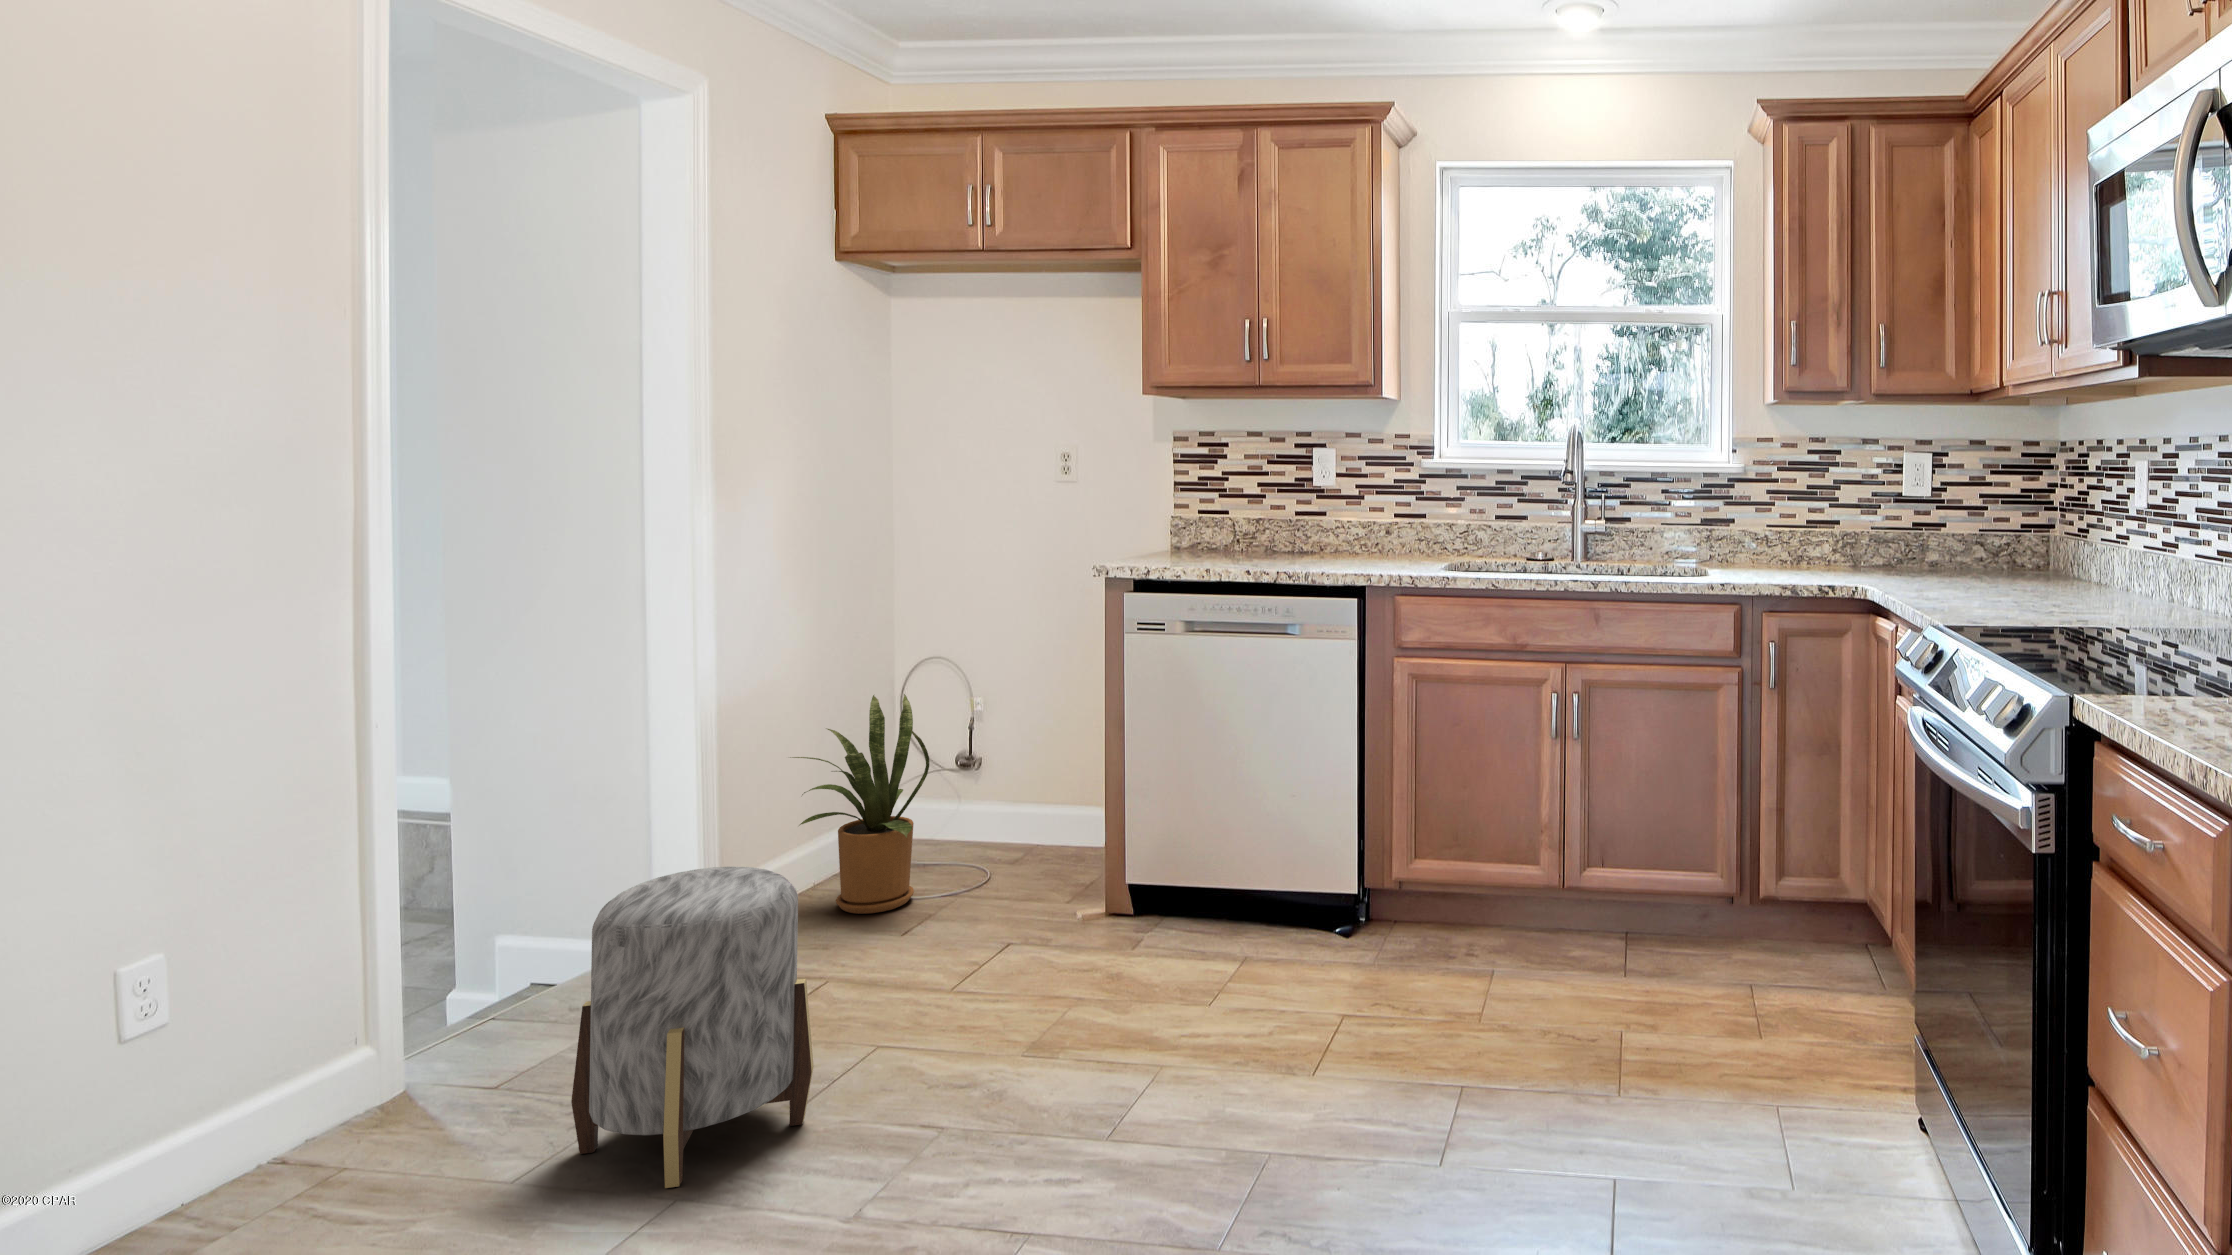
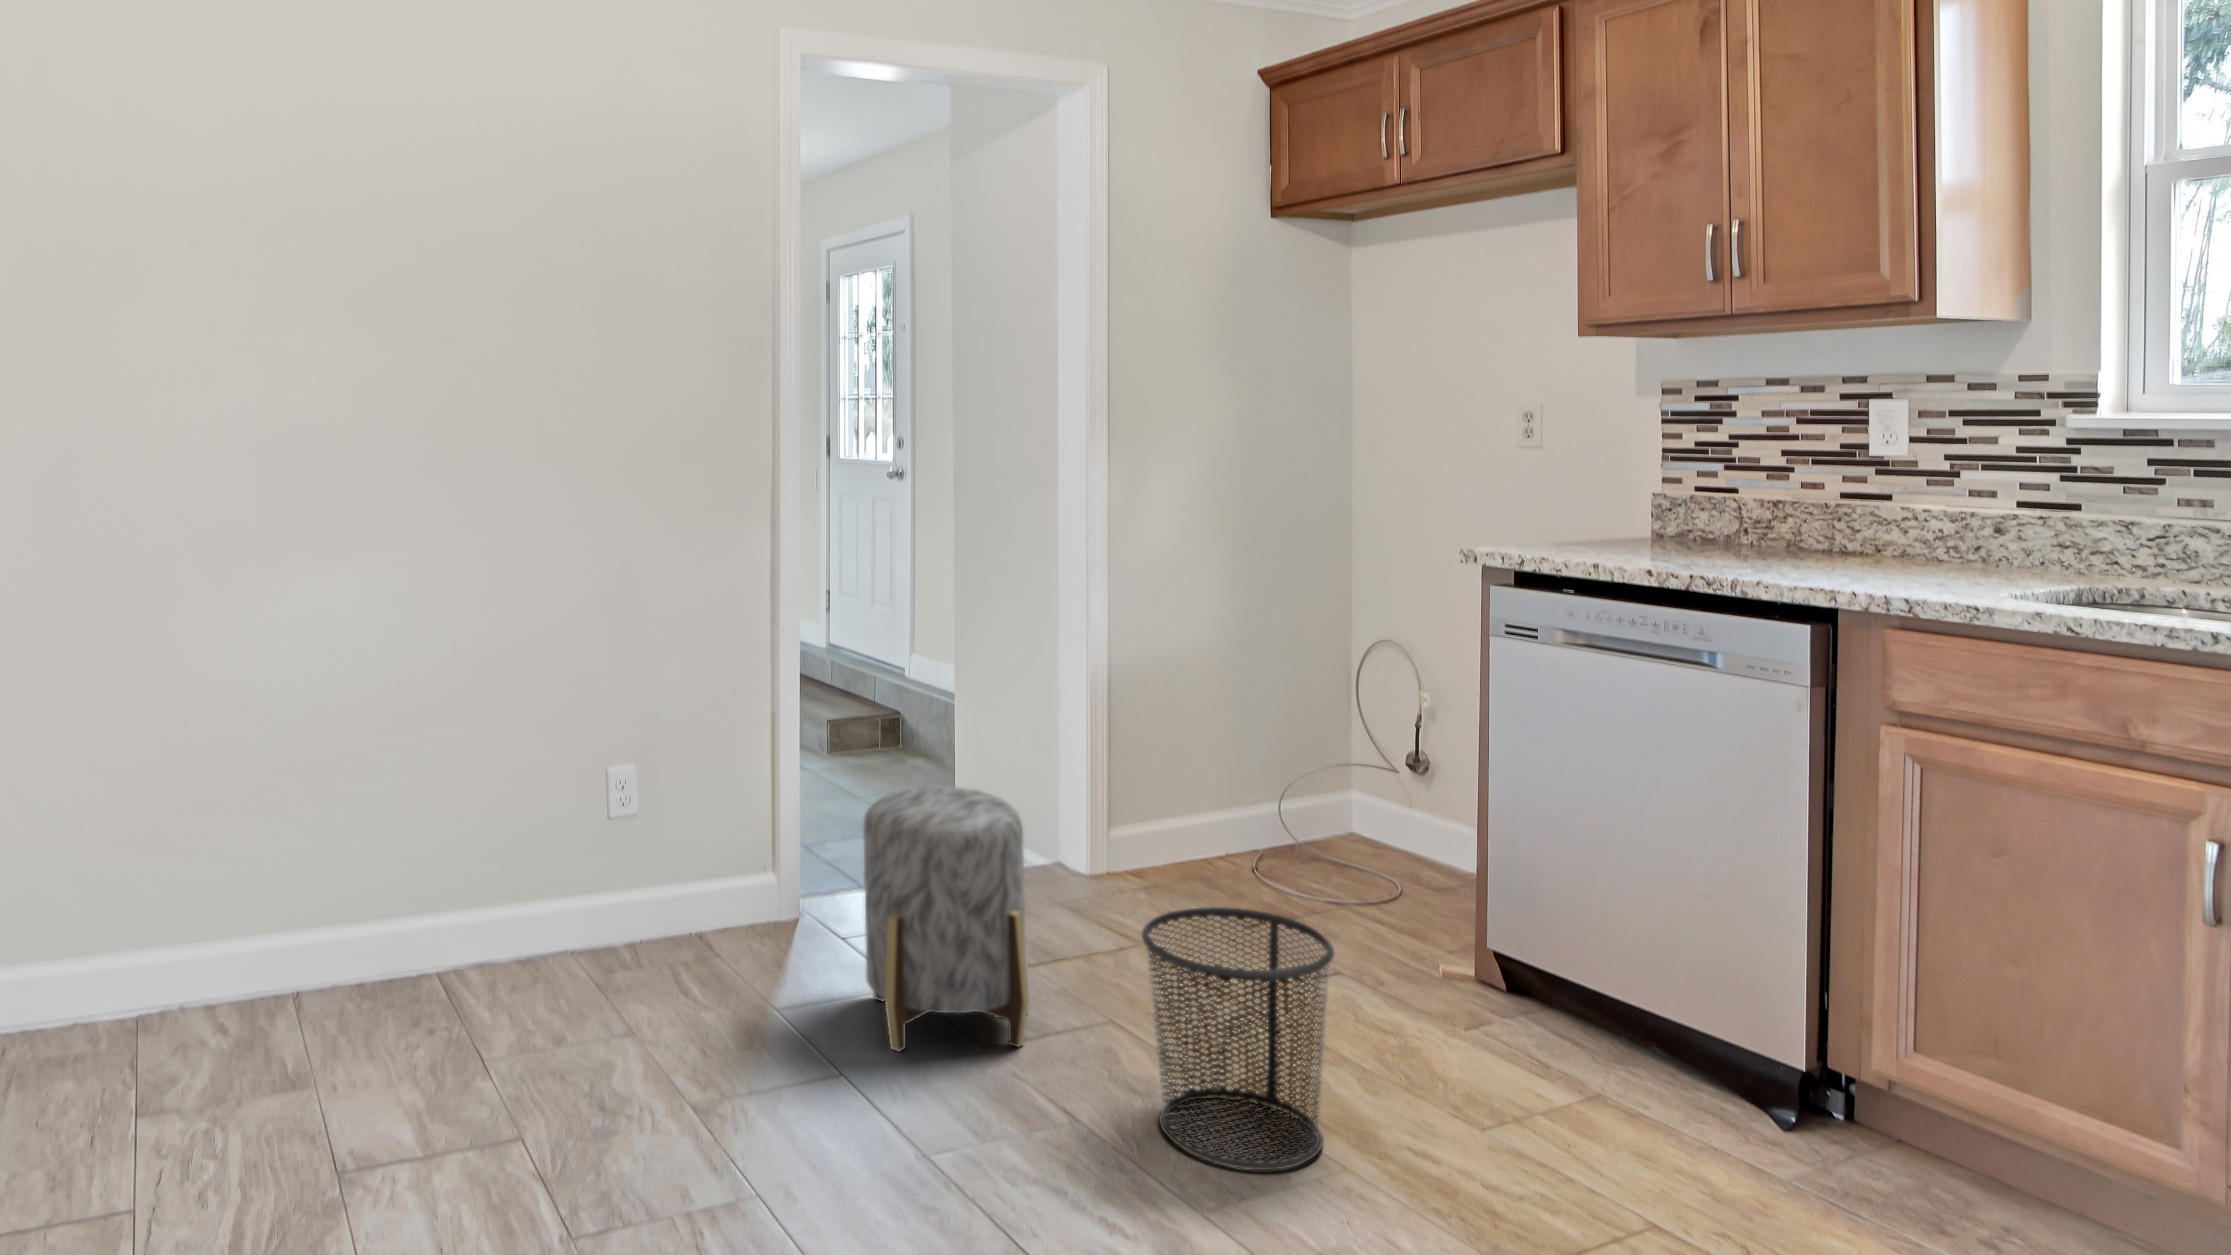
house plant: present [790,694,929,914] -> none [1190,668,1325,896]
waste bin: none [979,895,1150,1130] -> present [1142,907,1334,1170]

